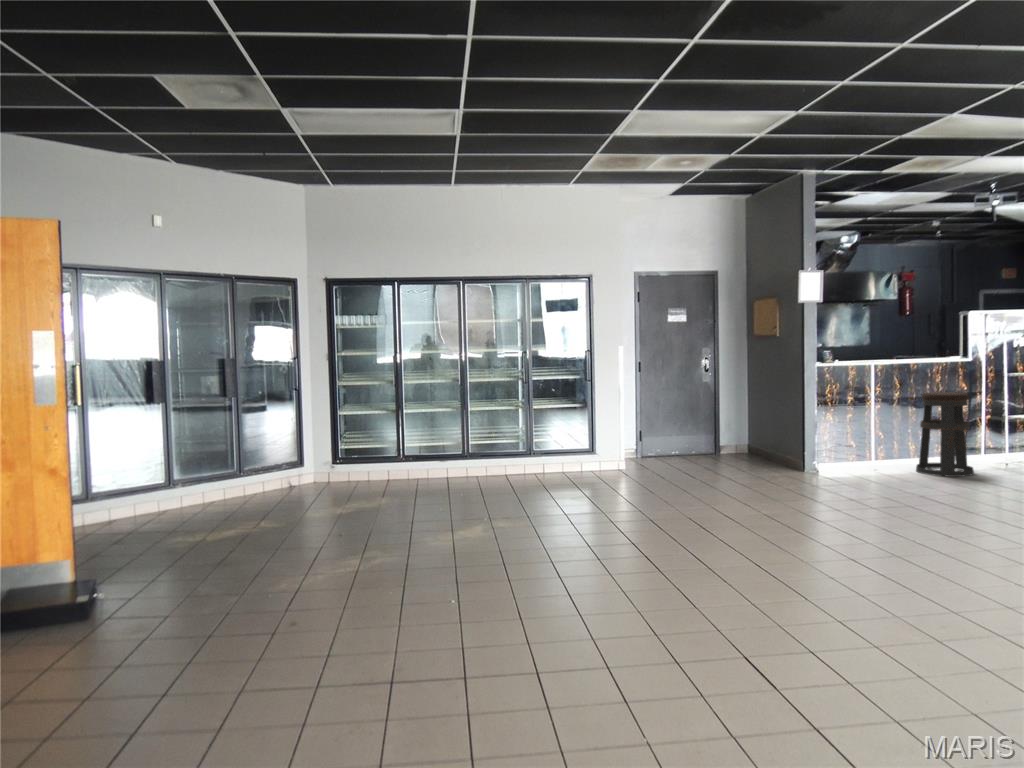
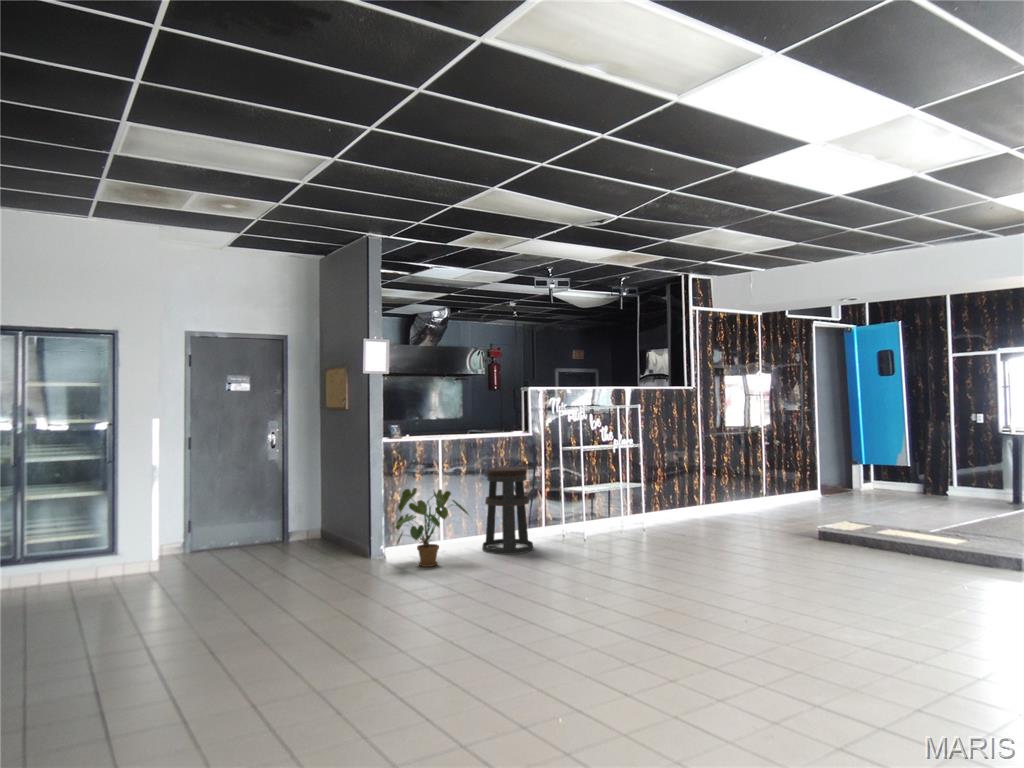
house plant: none [830,409,908,481] -> present [395,488,468,567]

